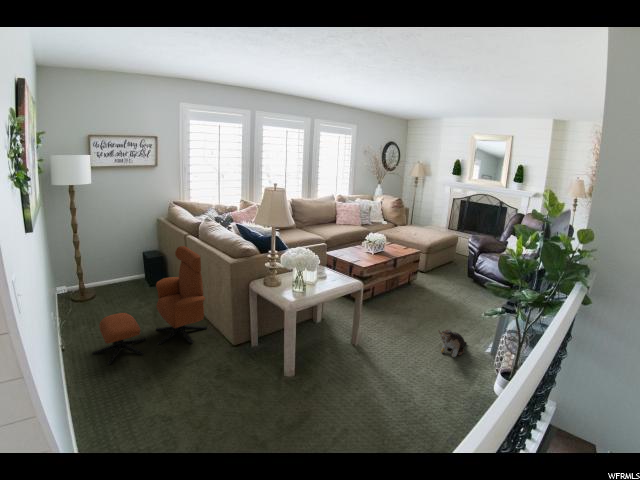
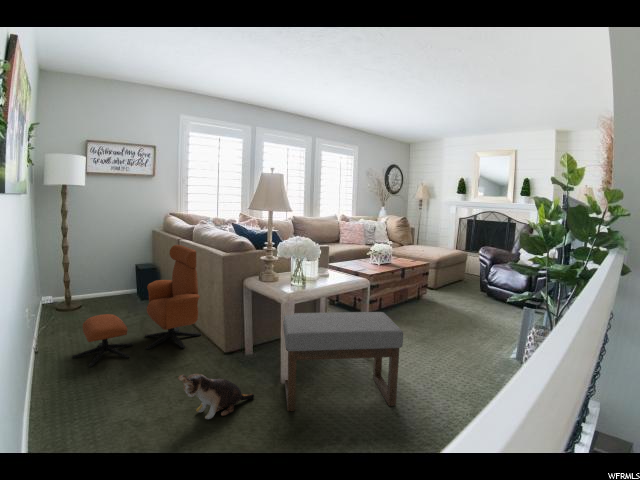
ottoman: none [281,321,389,413] -> present [283,312,403,411]
plush toy: present [438,330,467,357] -> present [178,374,254,419]

